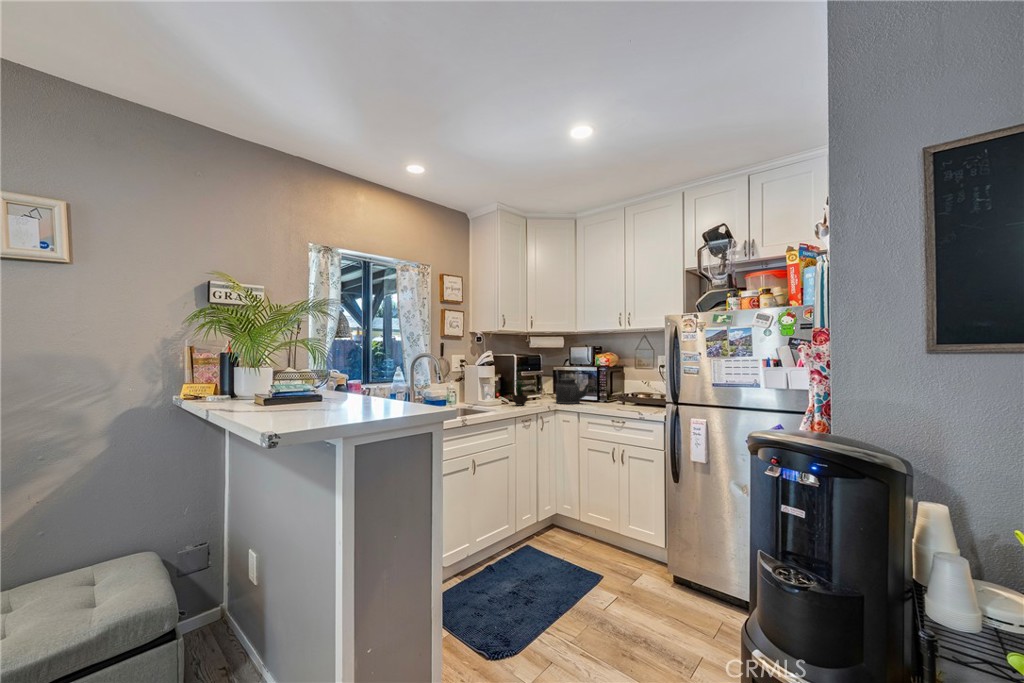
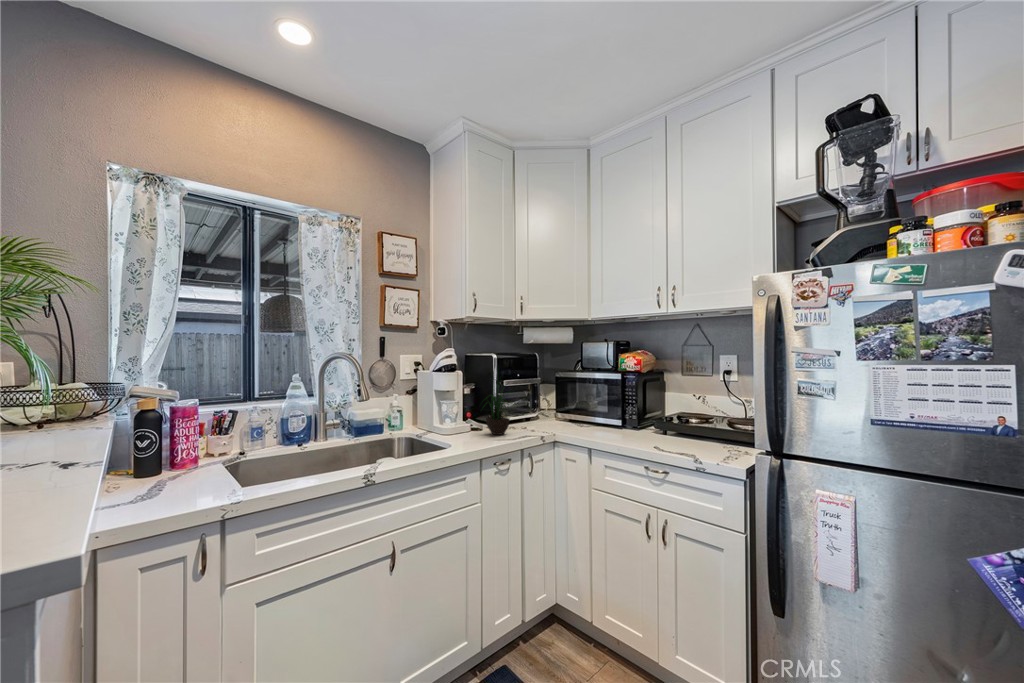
kettle: present [556,369,590,404] -> none [557,375,612,433]

